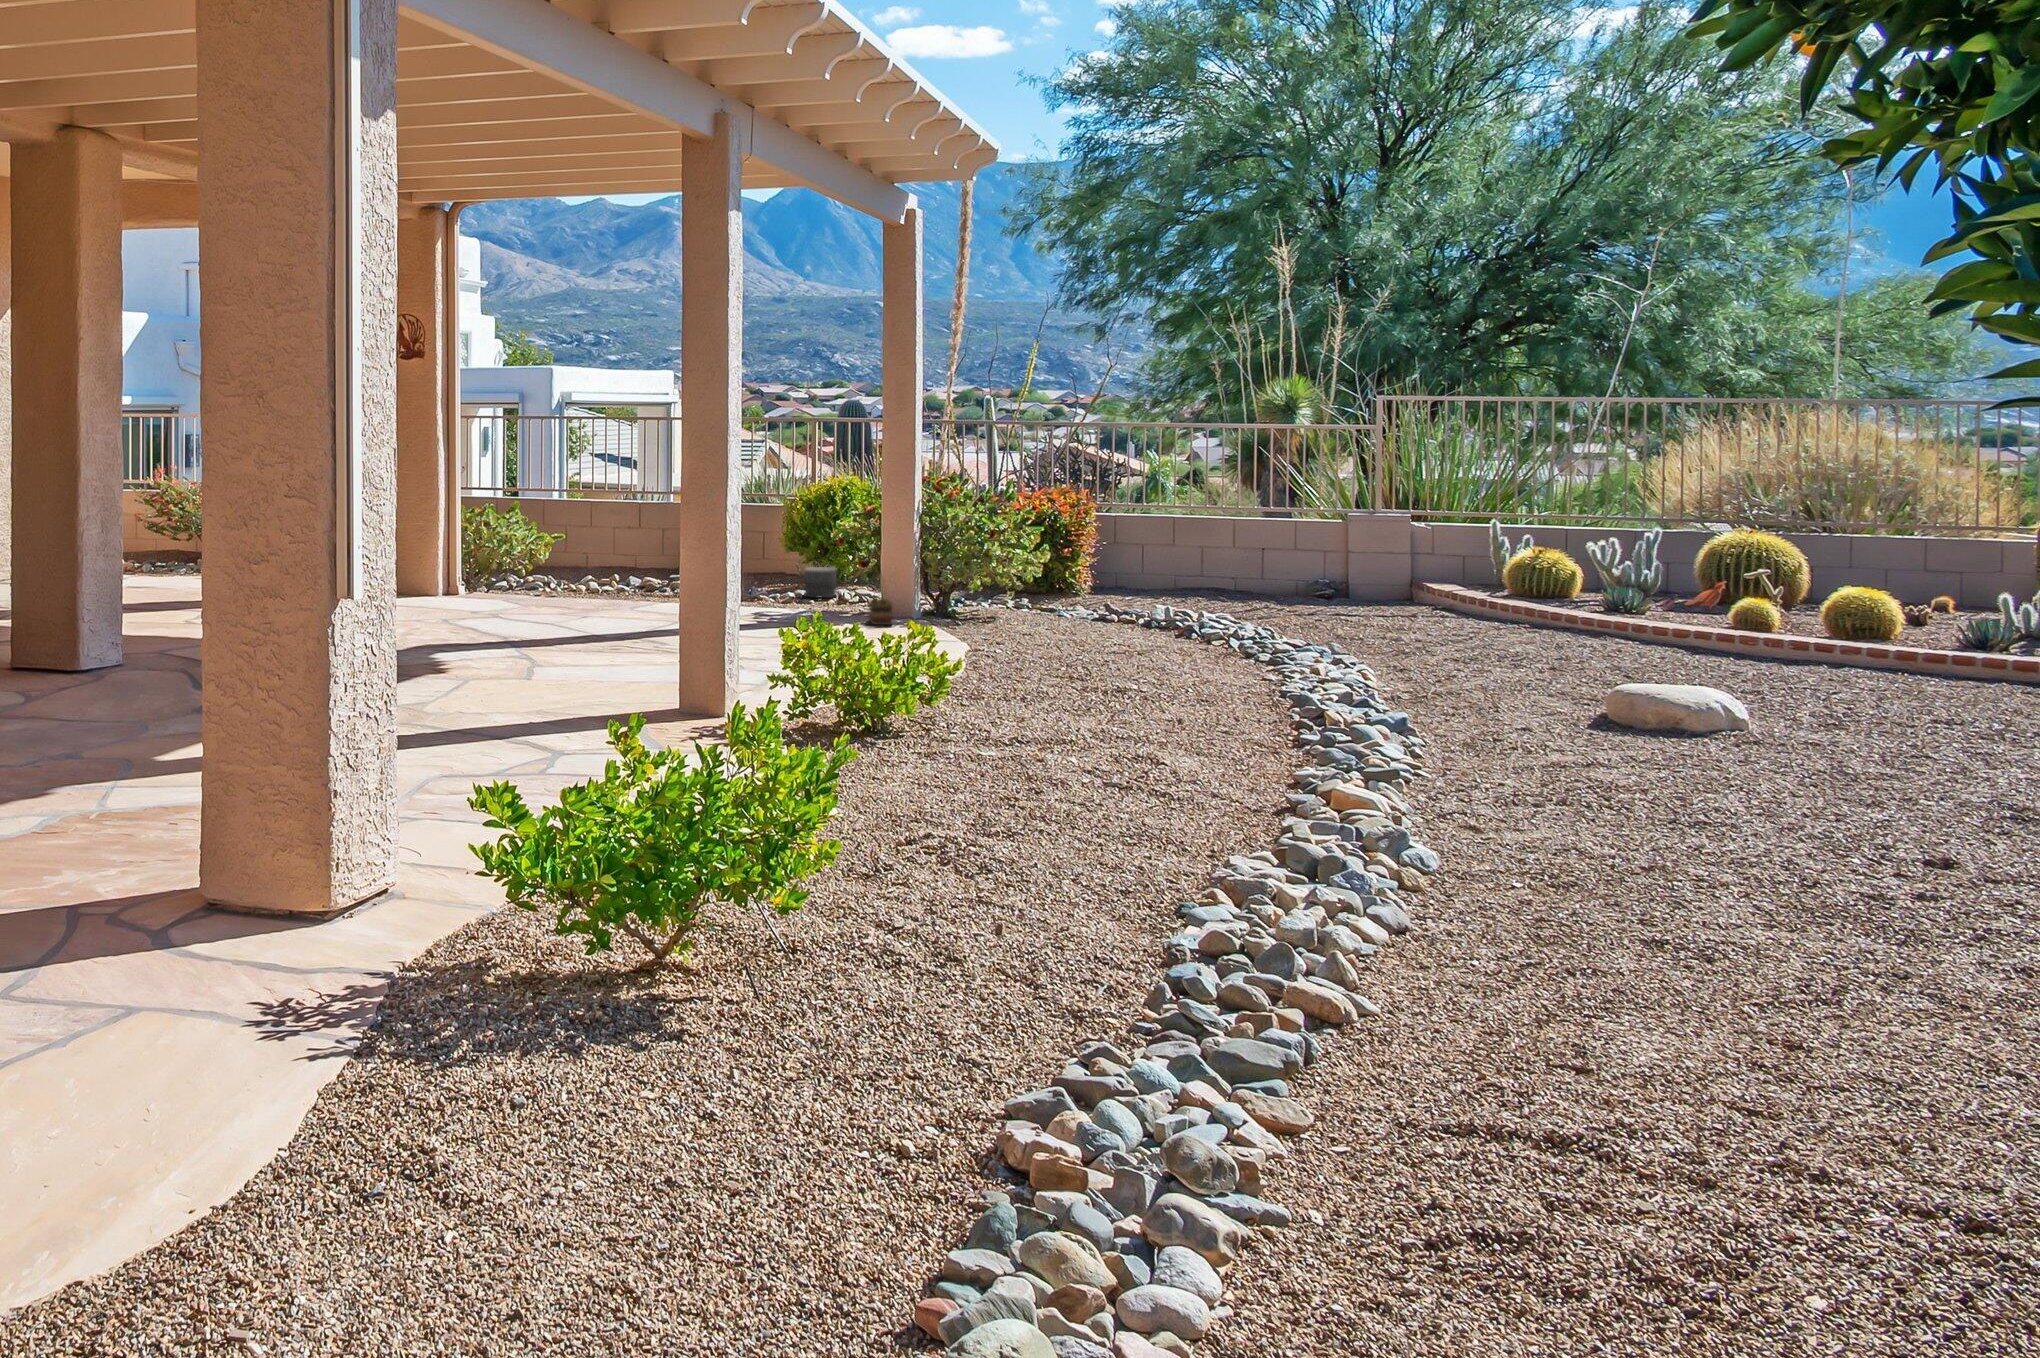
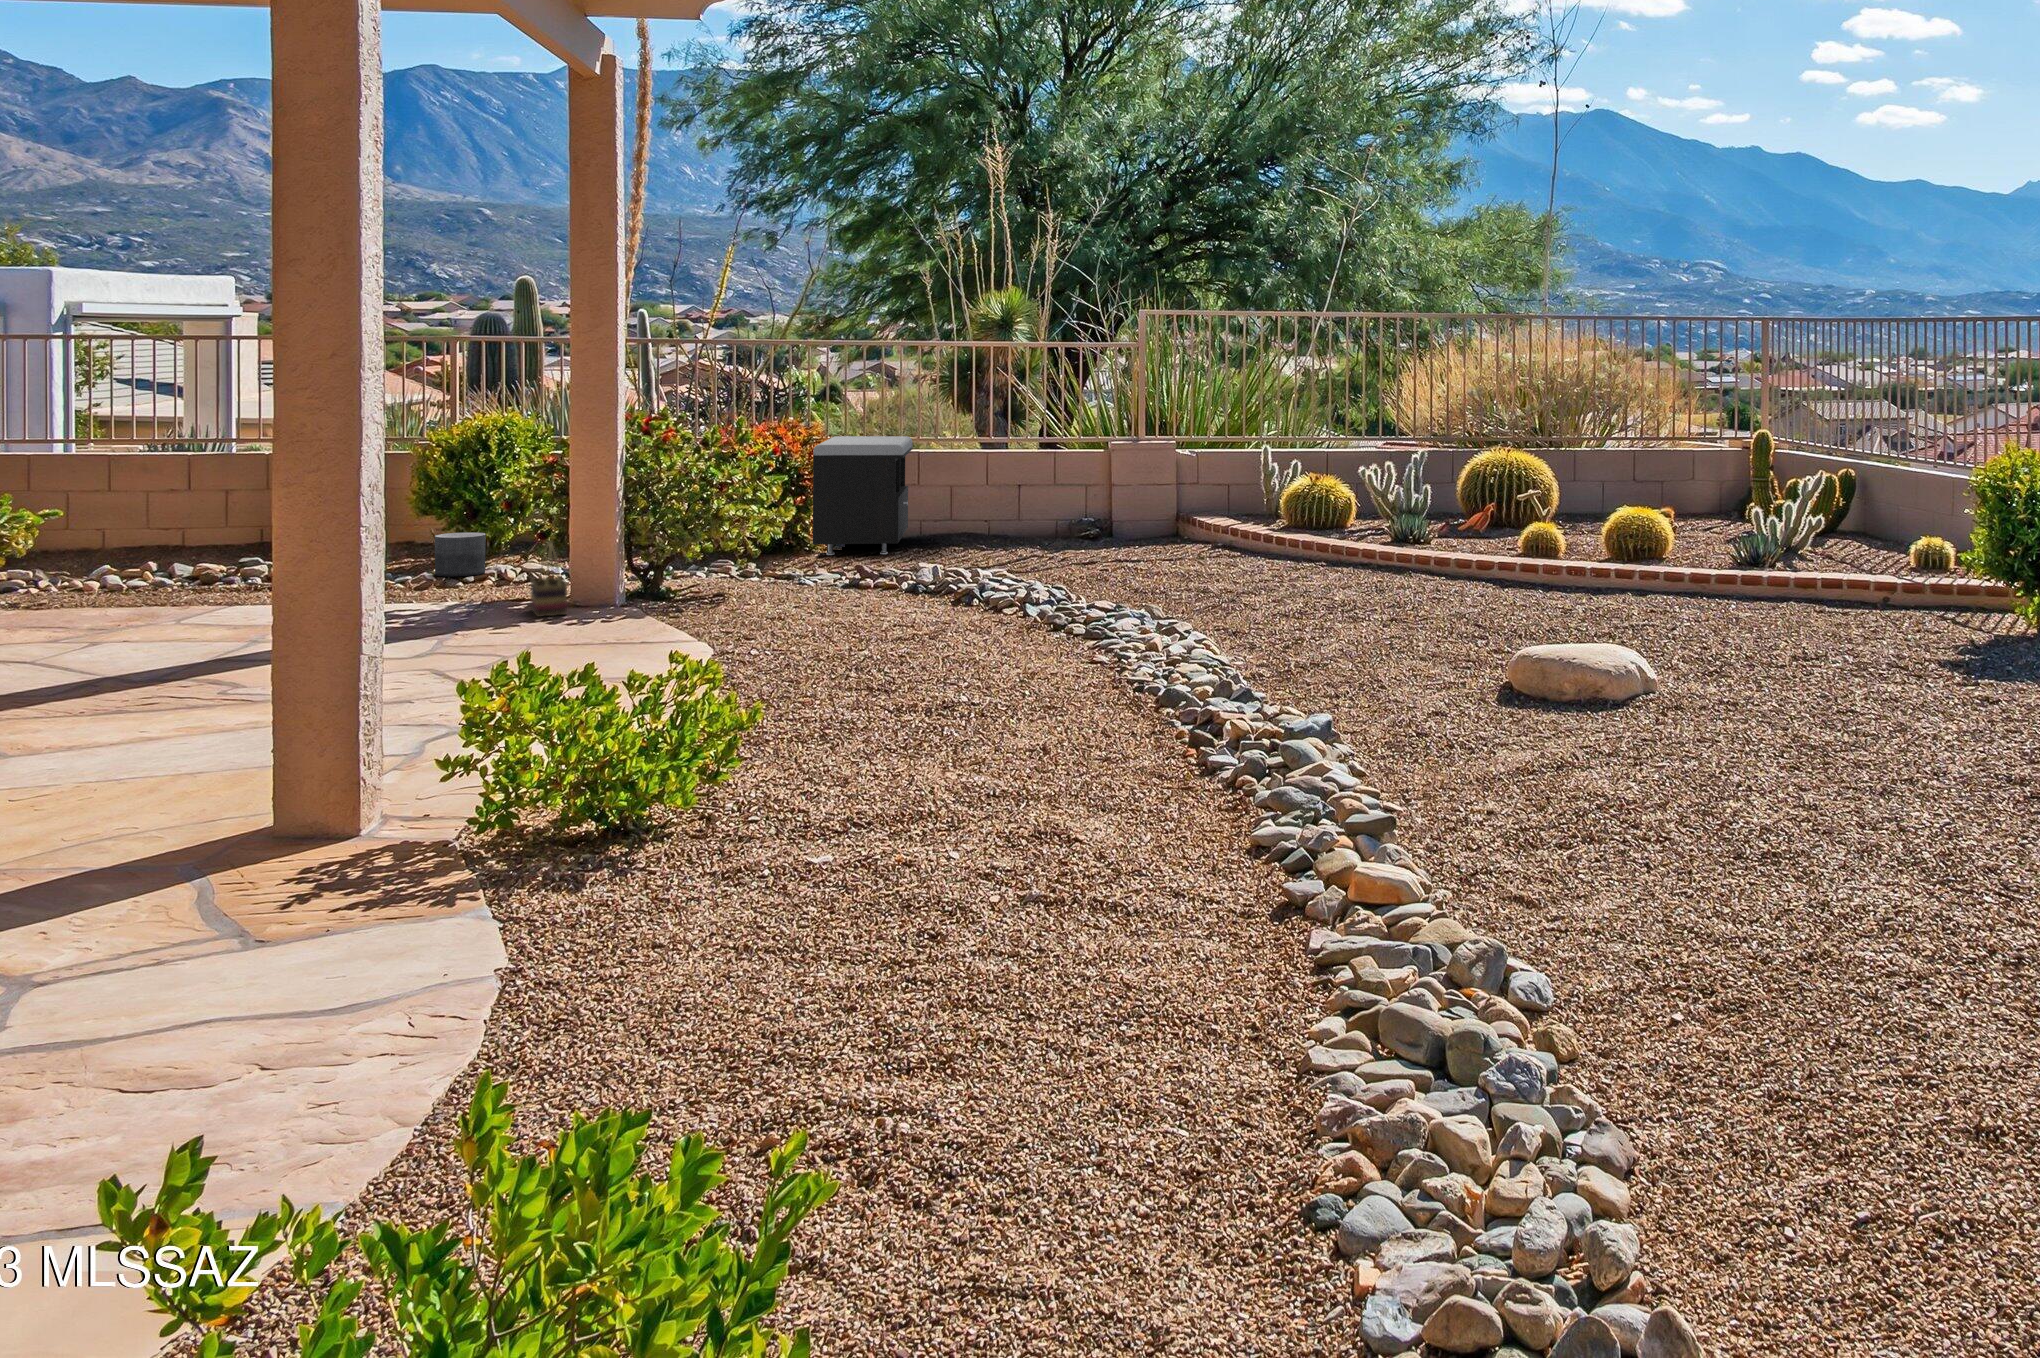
storage bench: none [1070,502,1155,599] -> present [813,436,912,555]

